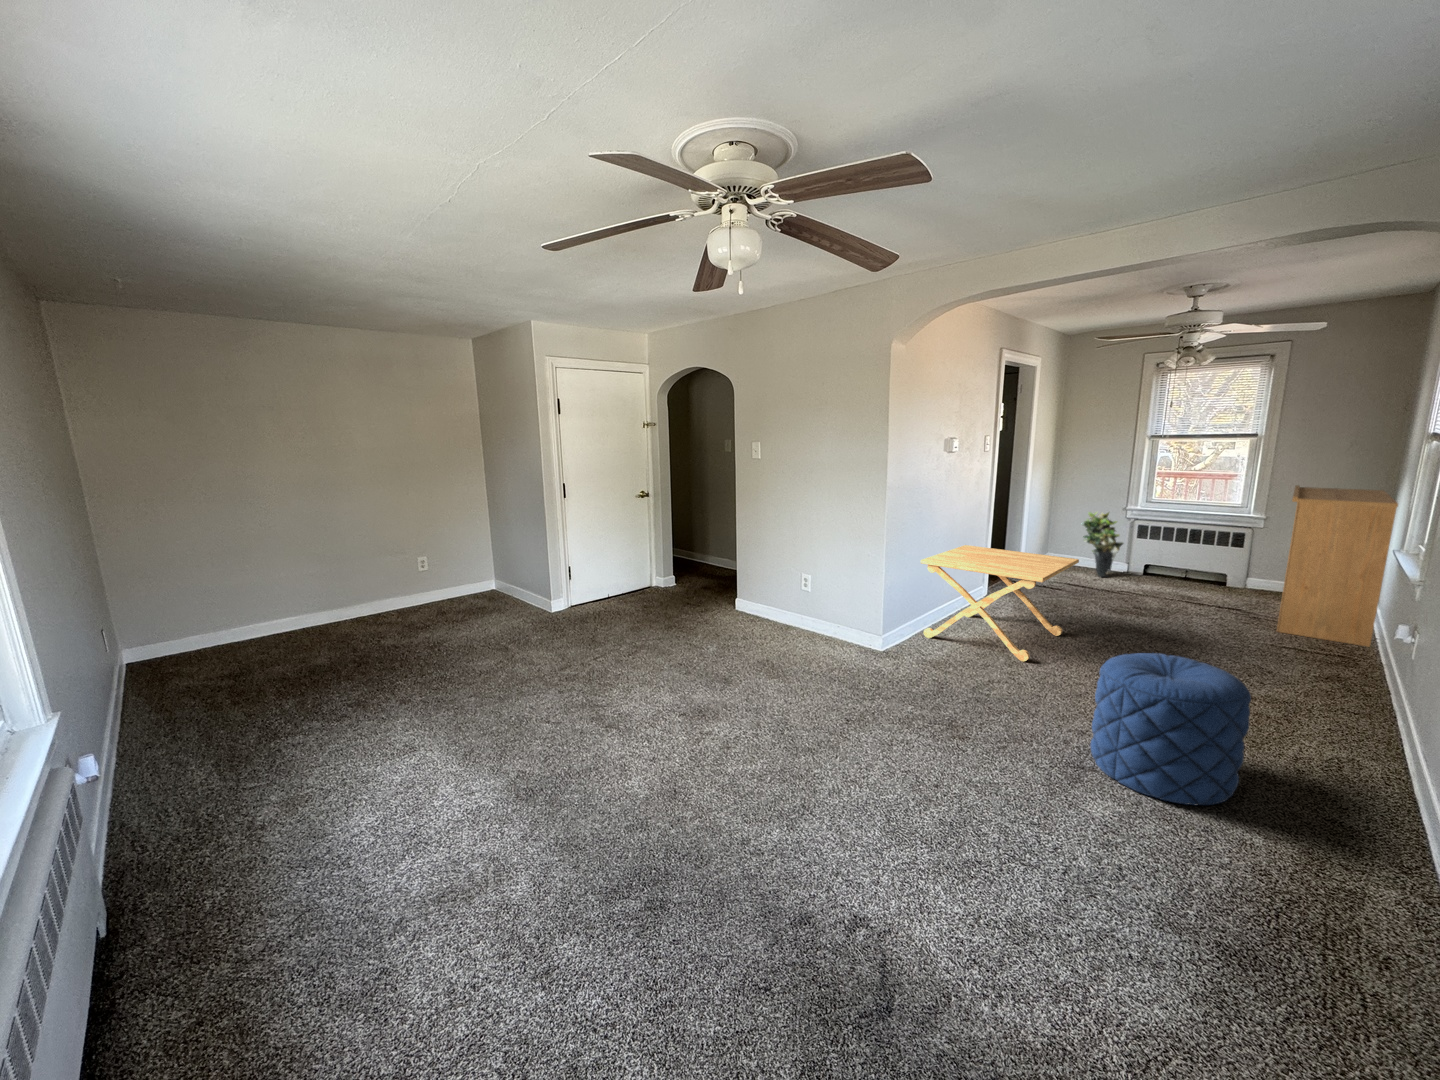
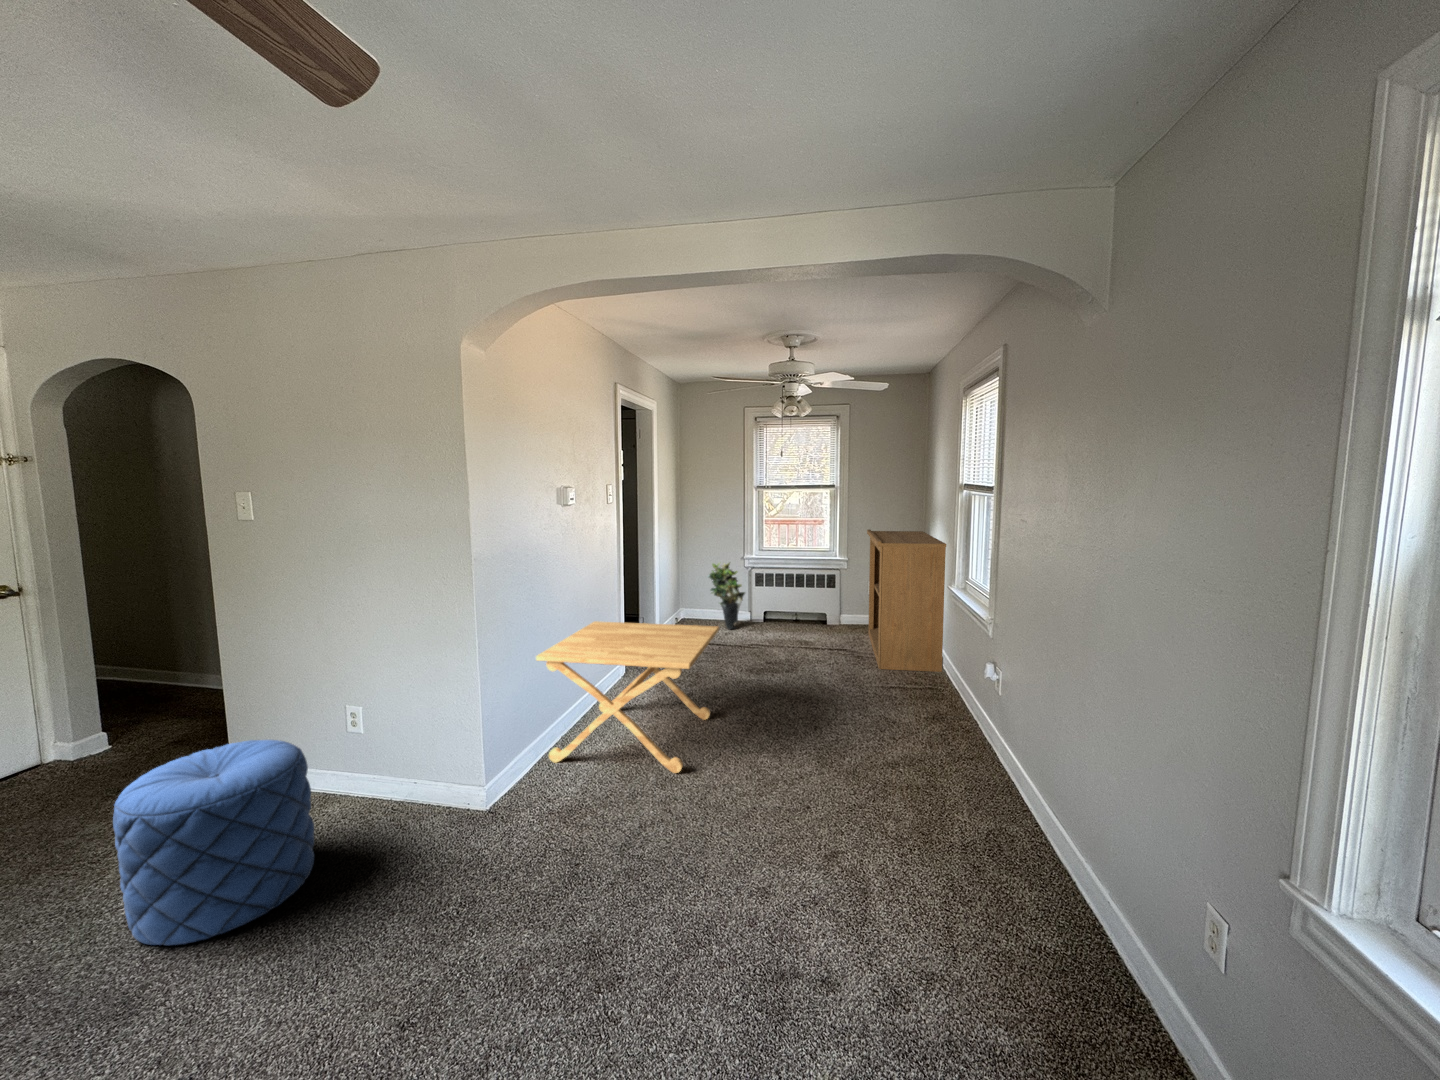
pouf: present [1090,653,1251,805] -> present [113,740,314,945]

